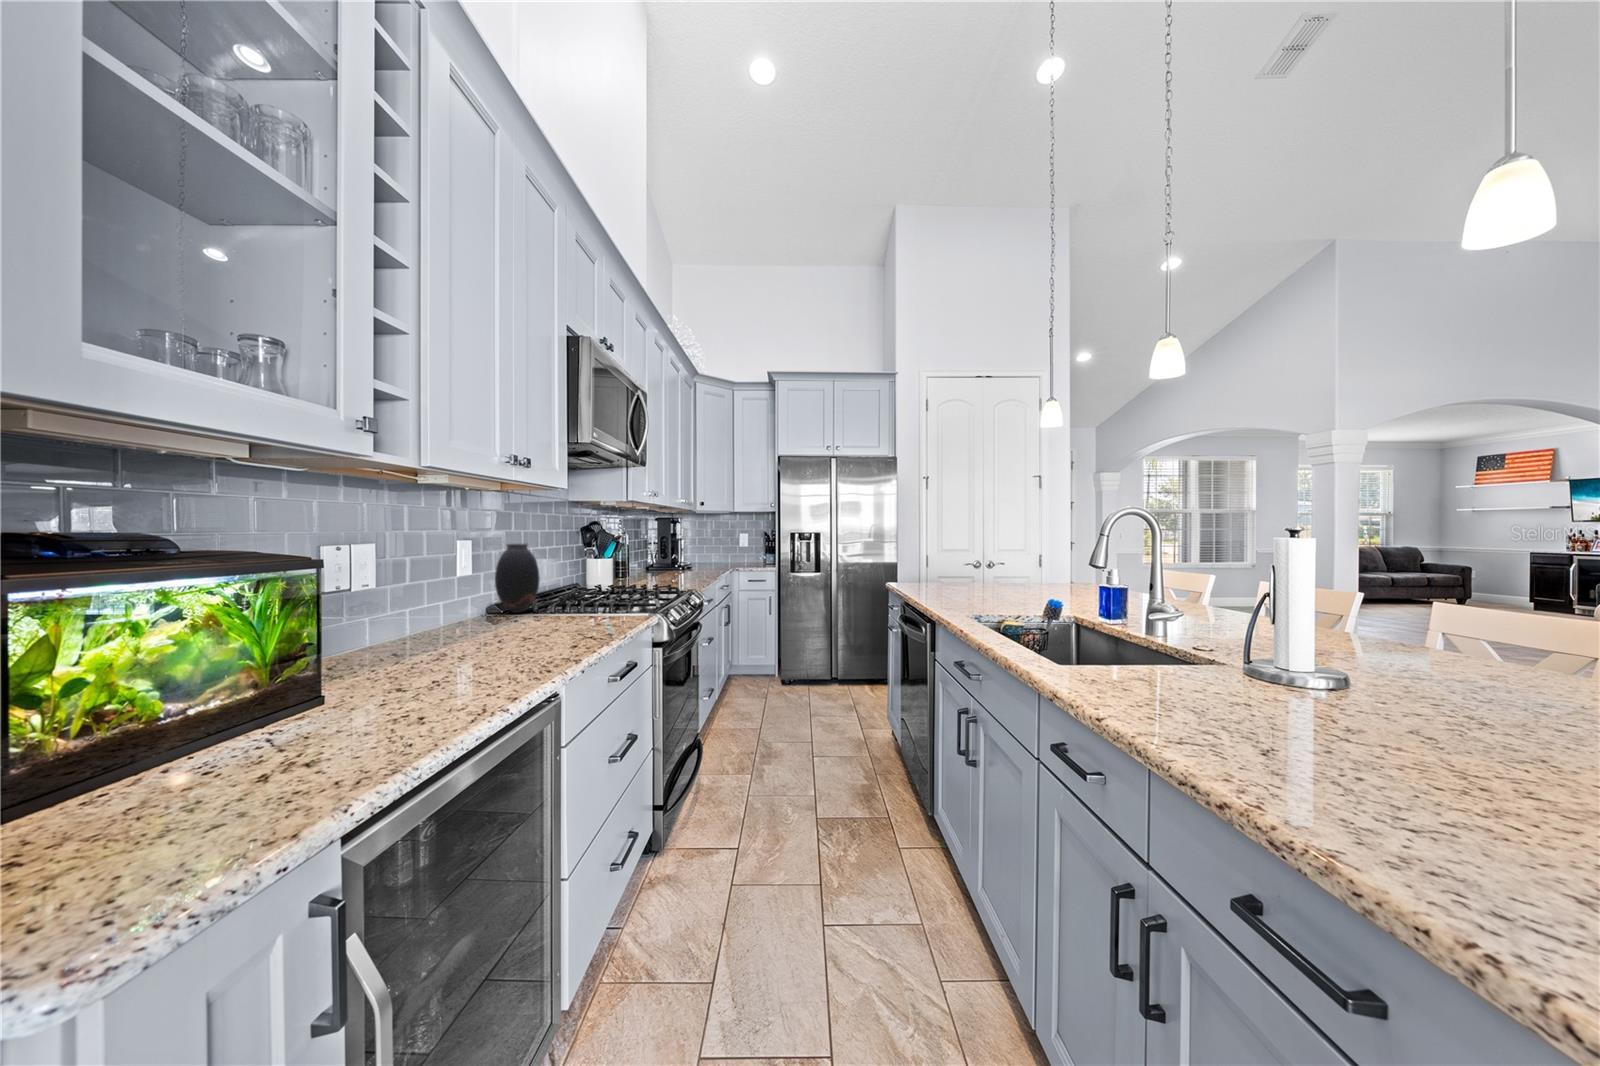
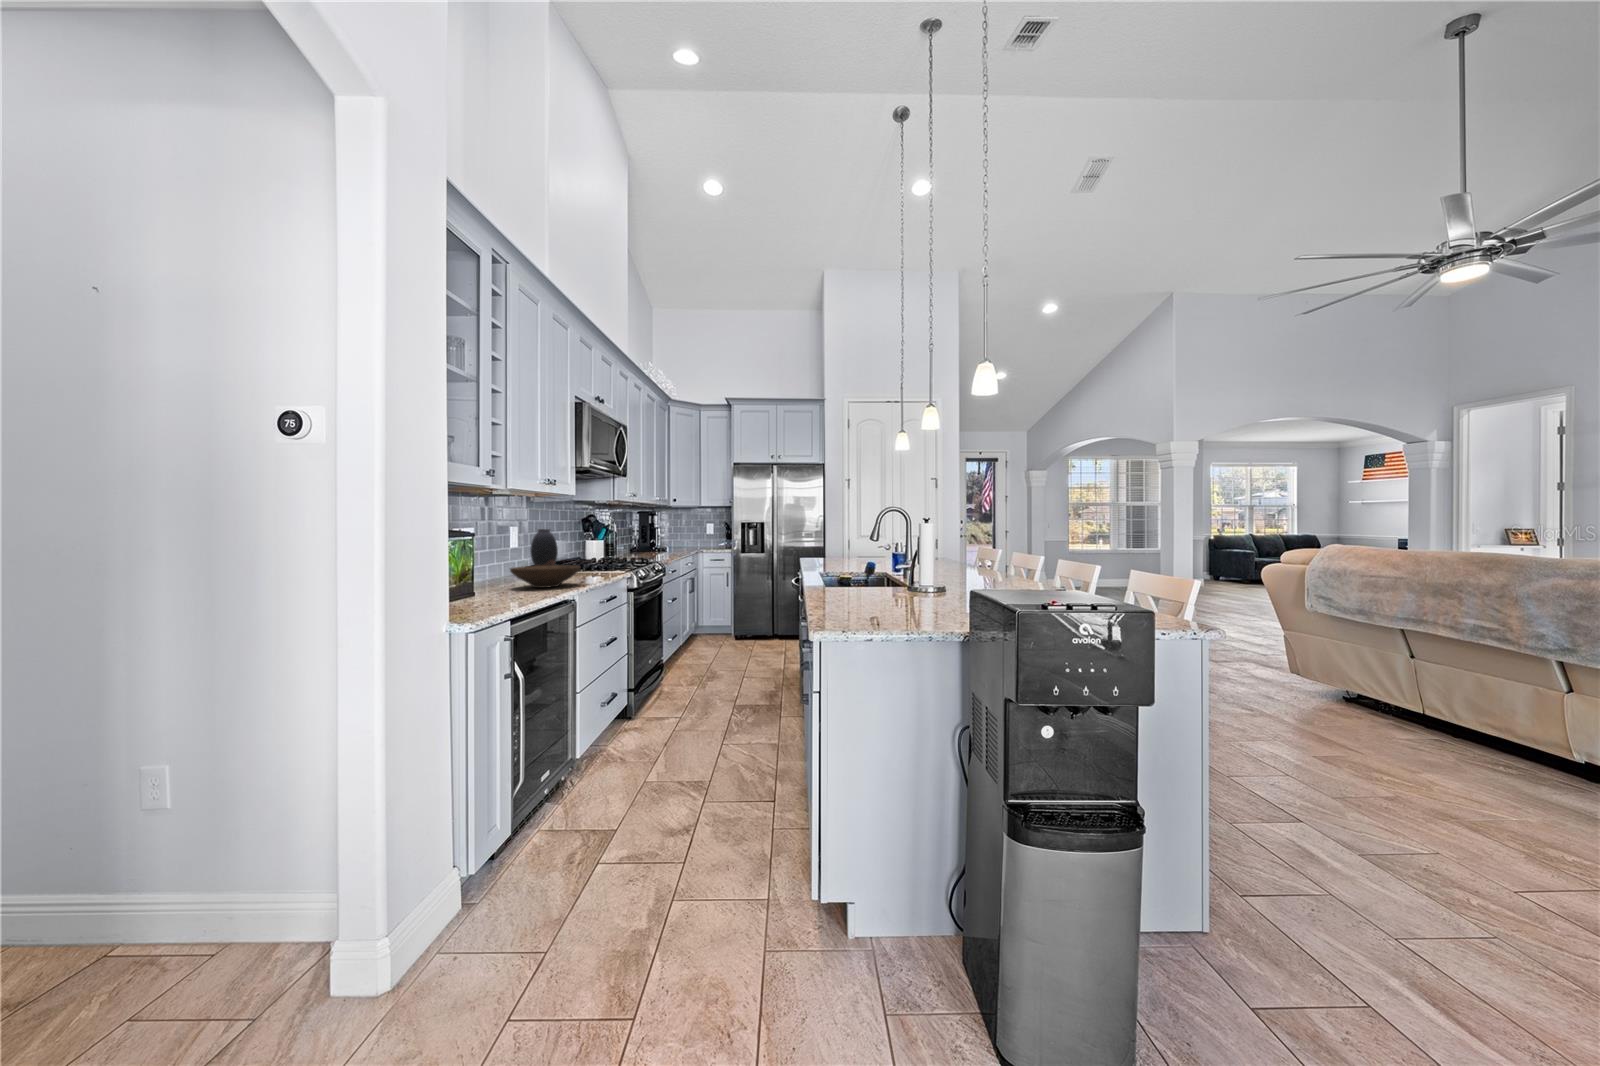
wooden bowl: none [431,613,572,663] -> present [510,565,580,588]

